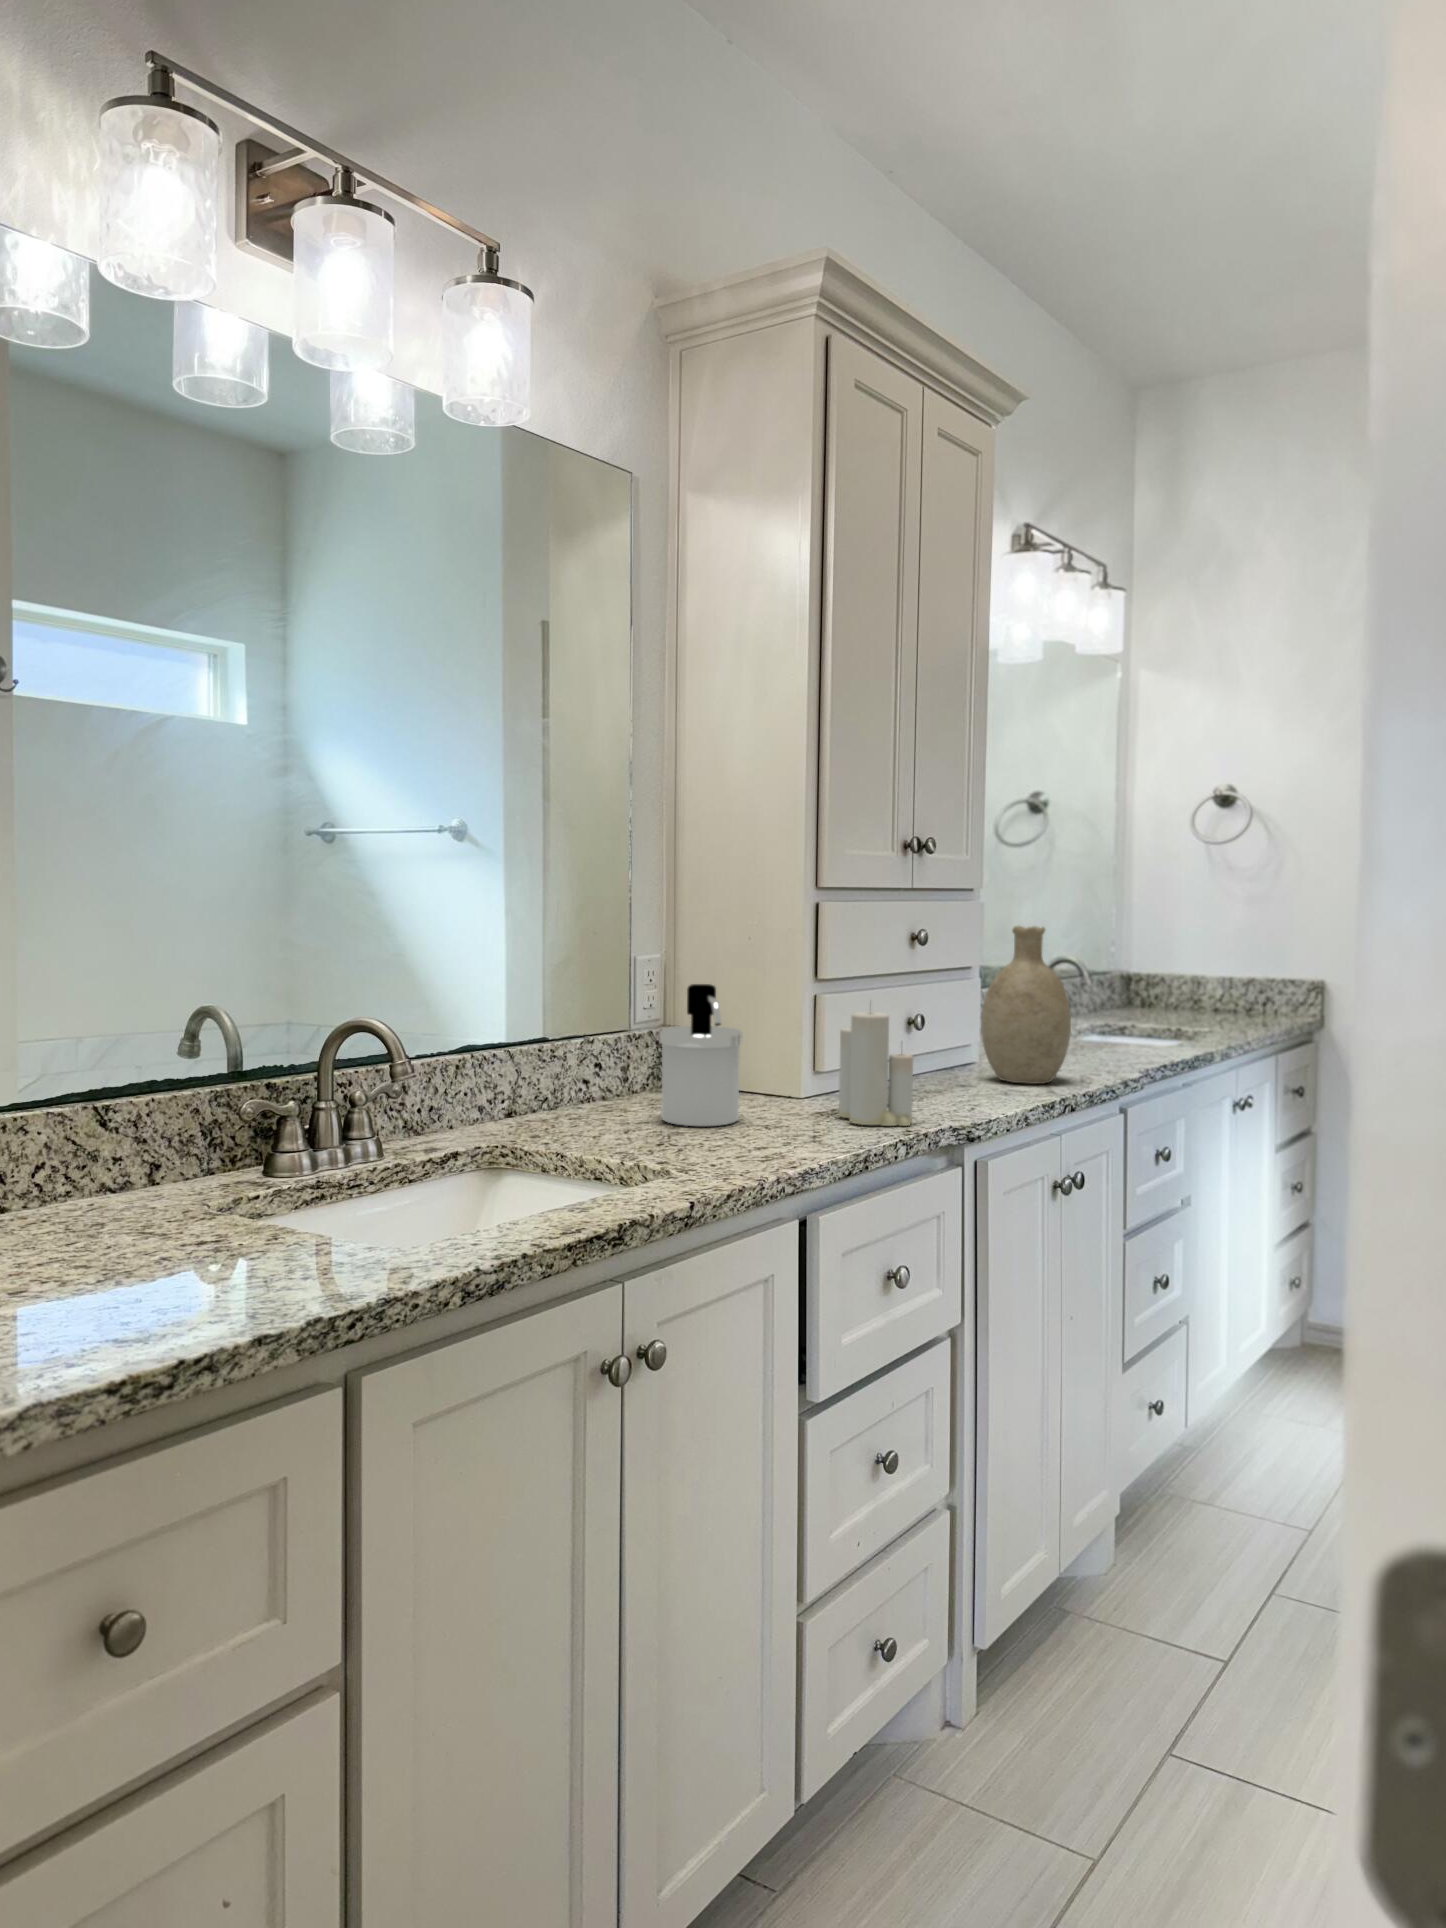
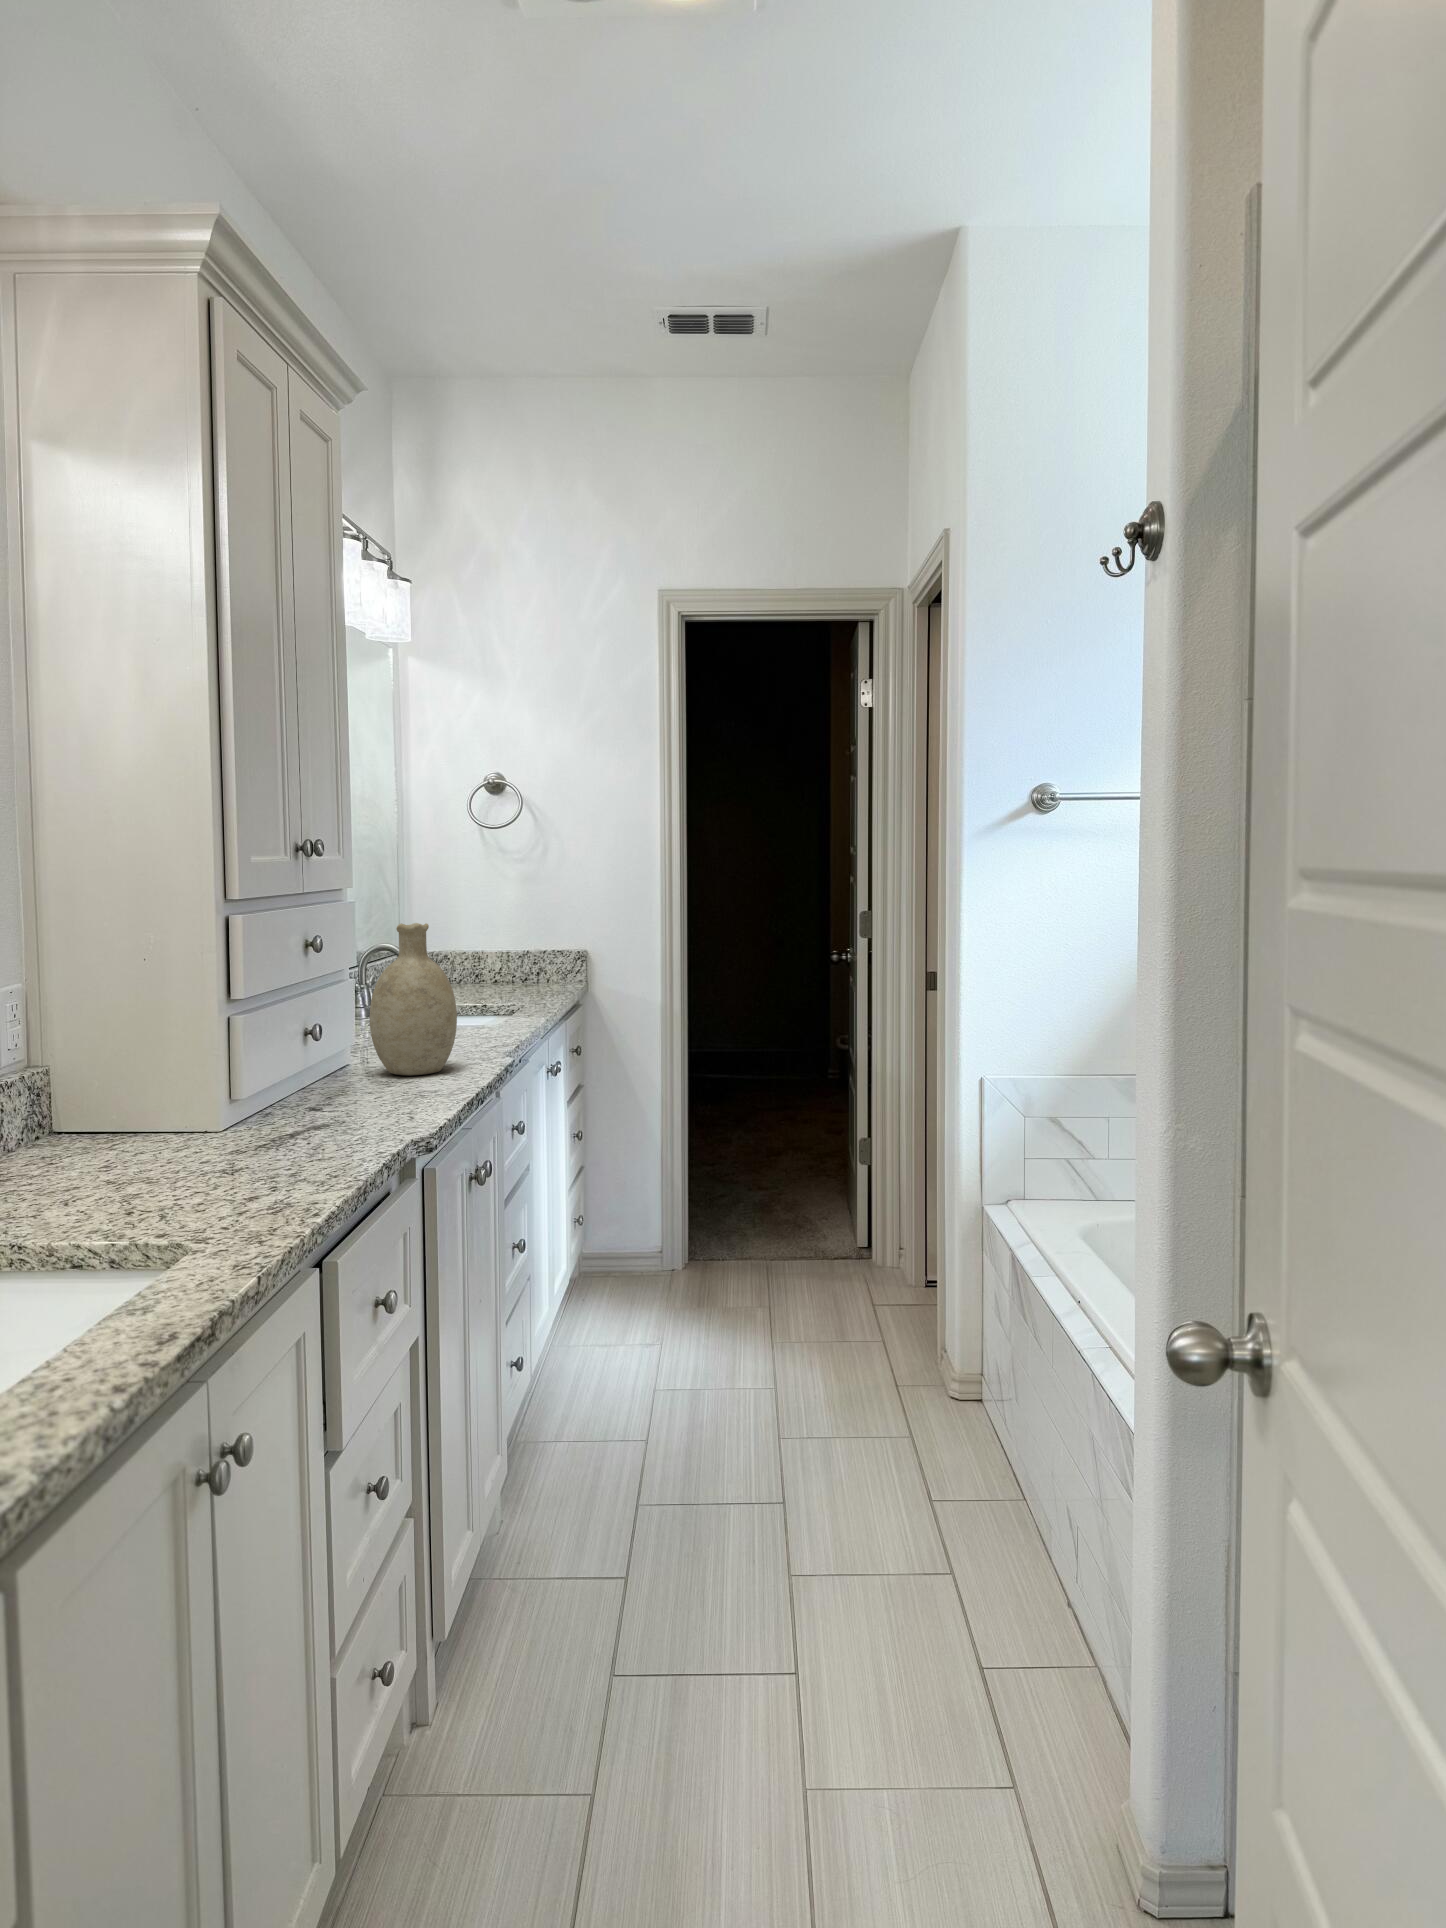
soap dispenser: present [660,984,743,1126] -> none [77,1017,183,1182]
candle: present [839,1012,913,1126] -> none [285,1015,373,1145]

